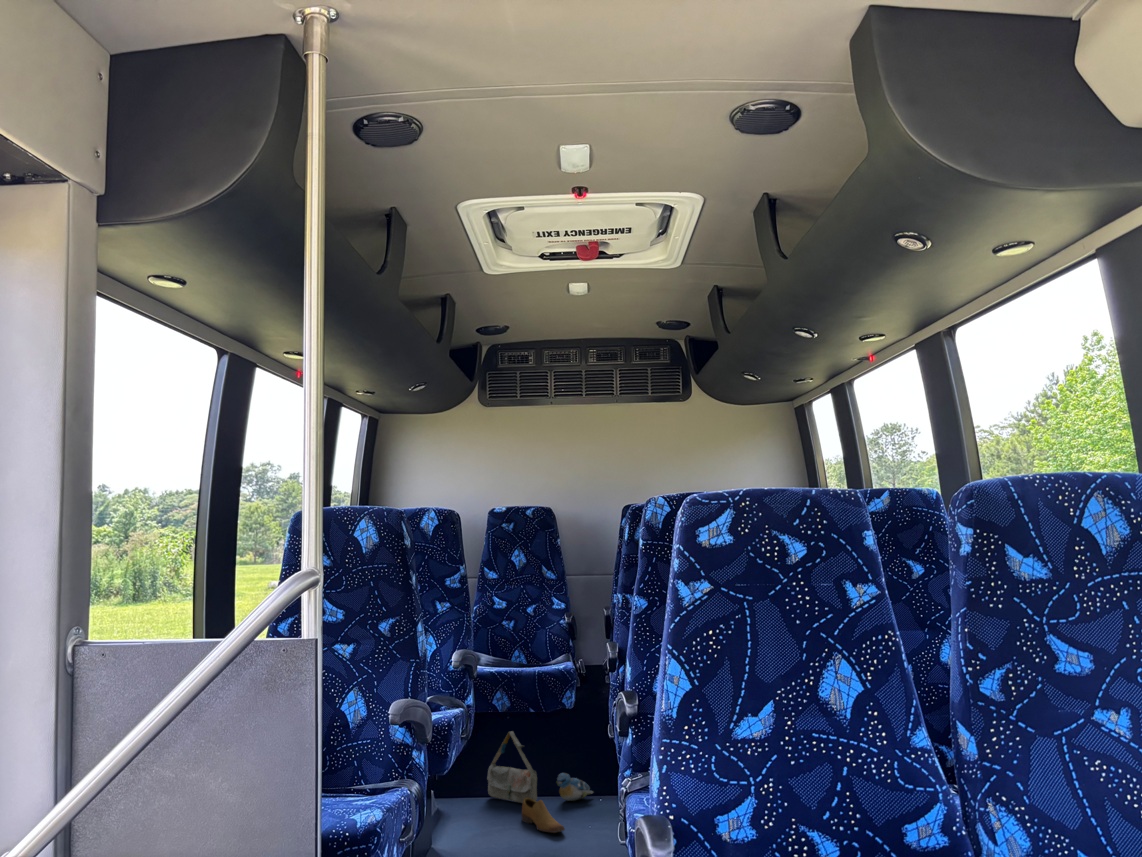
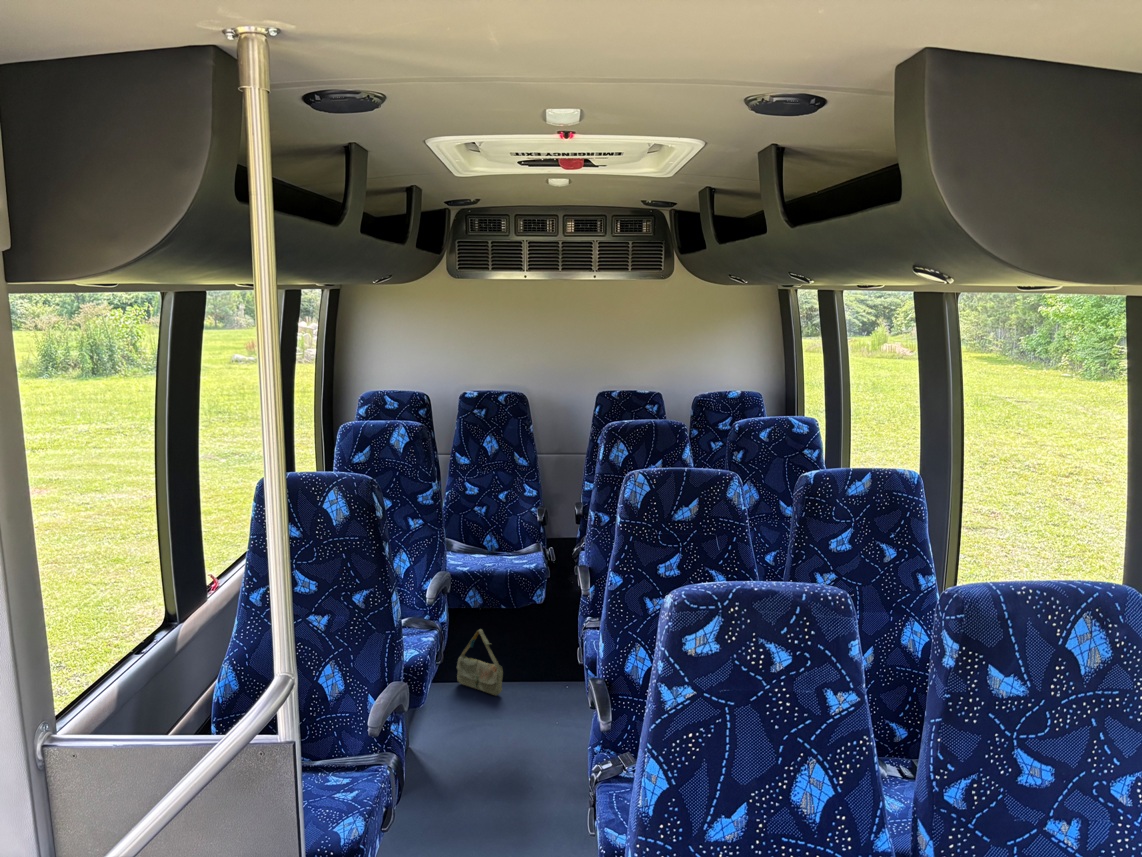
plush toy: present [556,773,593,801] -> none [520,668,554,692]
shoe: present [521,797,565,833] -> none [487,694,527,732]

